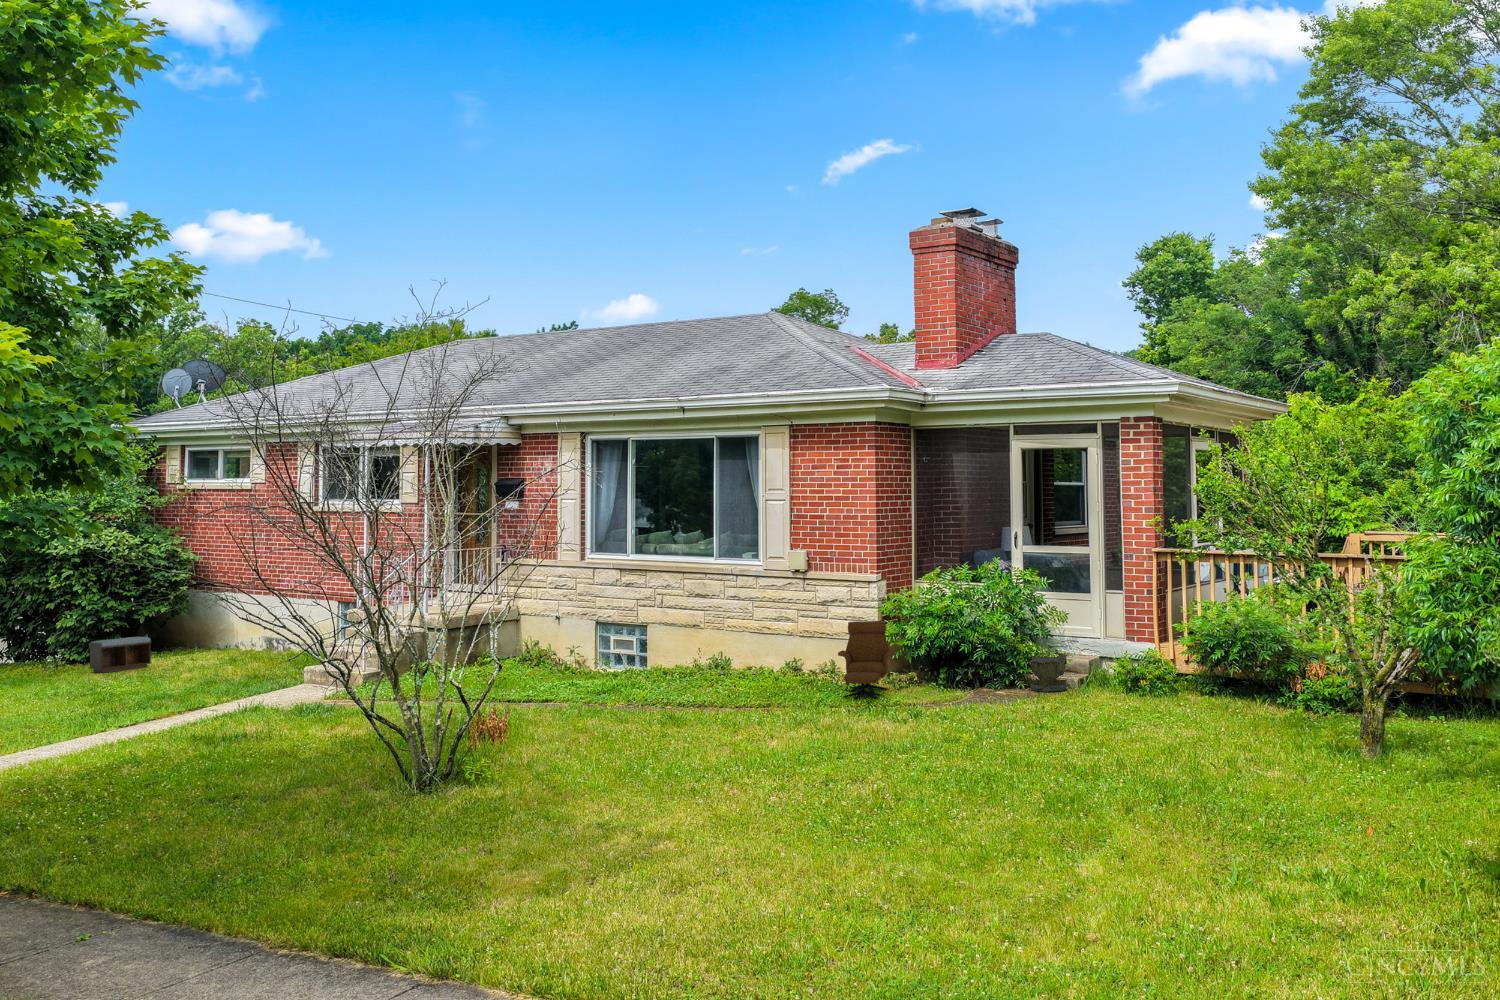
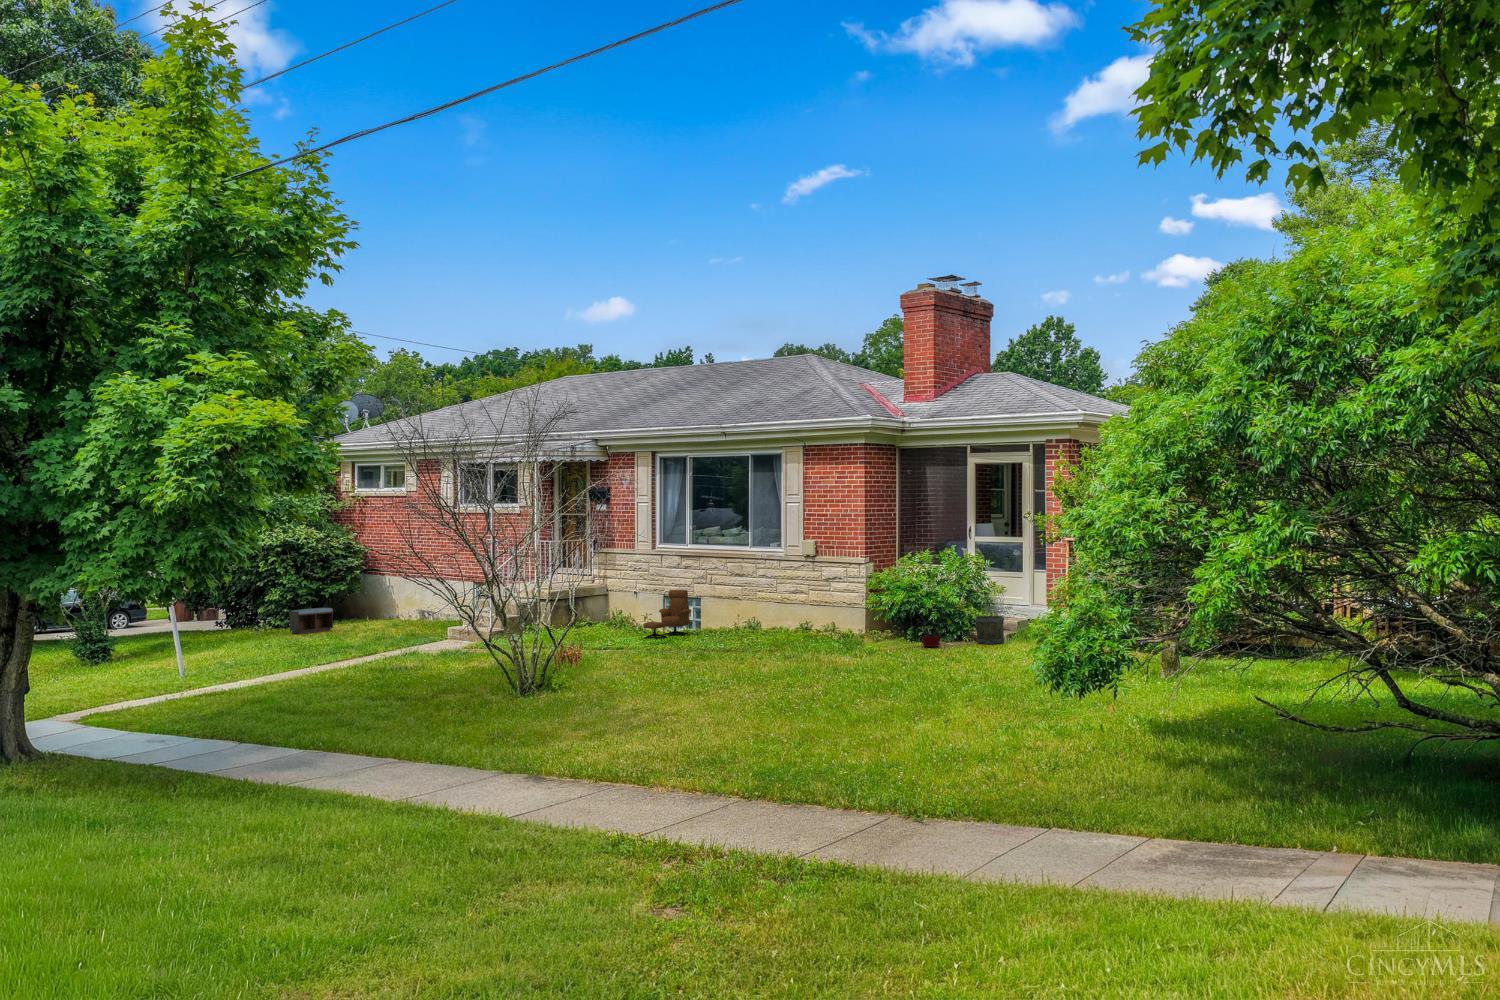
lounge chair: present [838,621,896,700] -> present [643,590,691,639]
decorative plant: none [949,639,1003,697] -> present [921,609,952,647]

